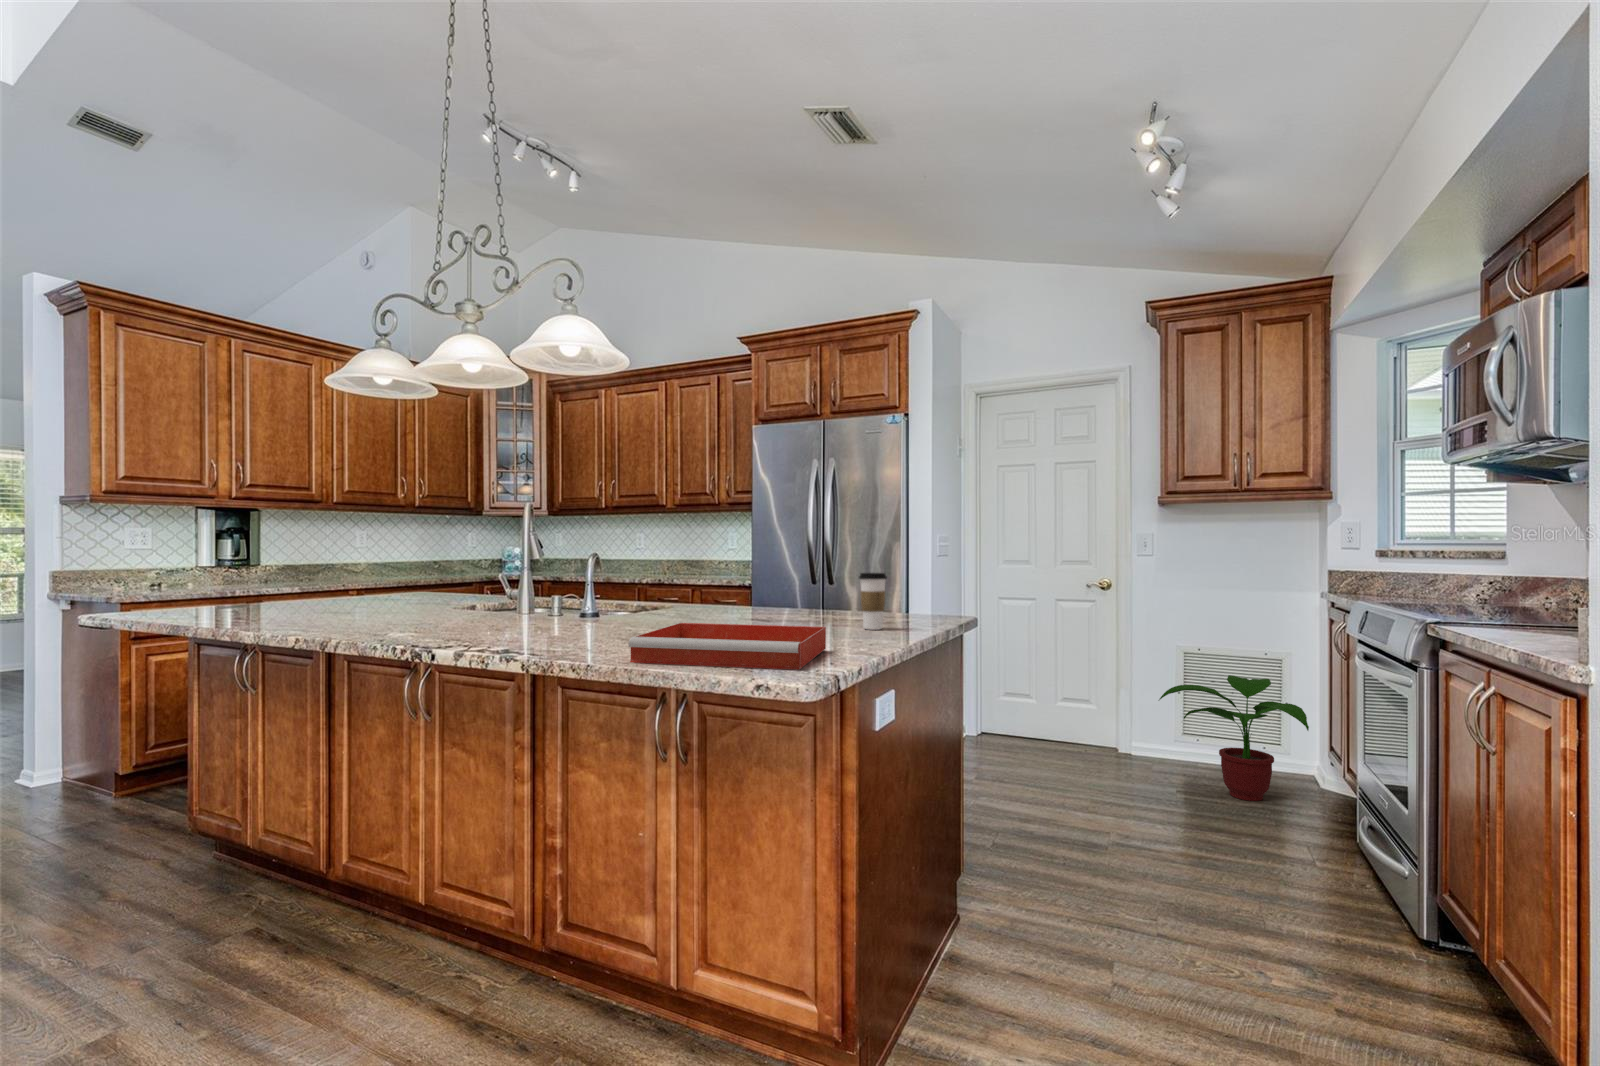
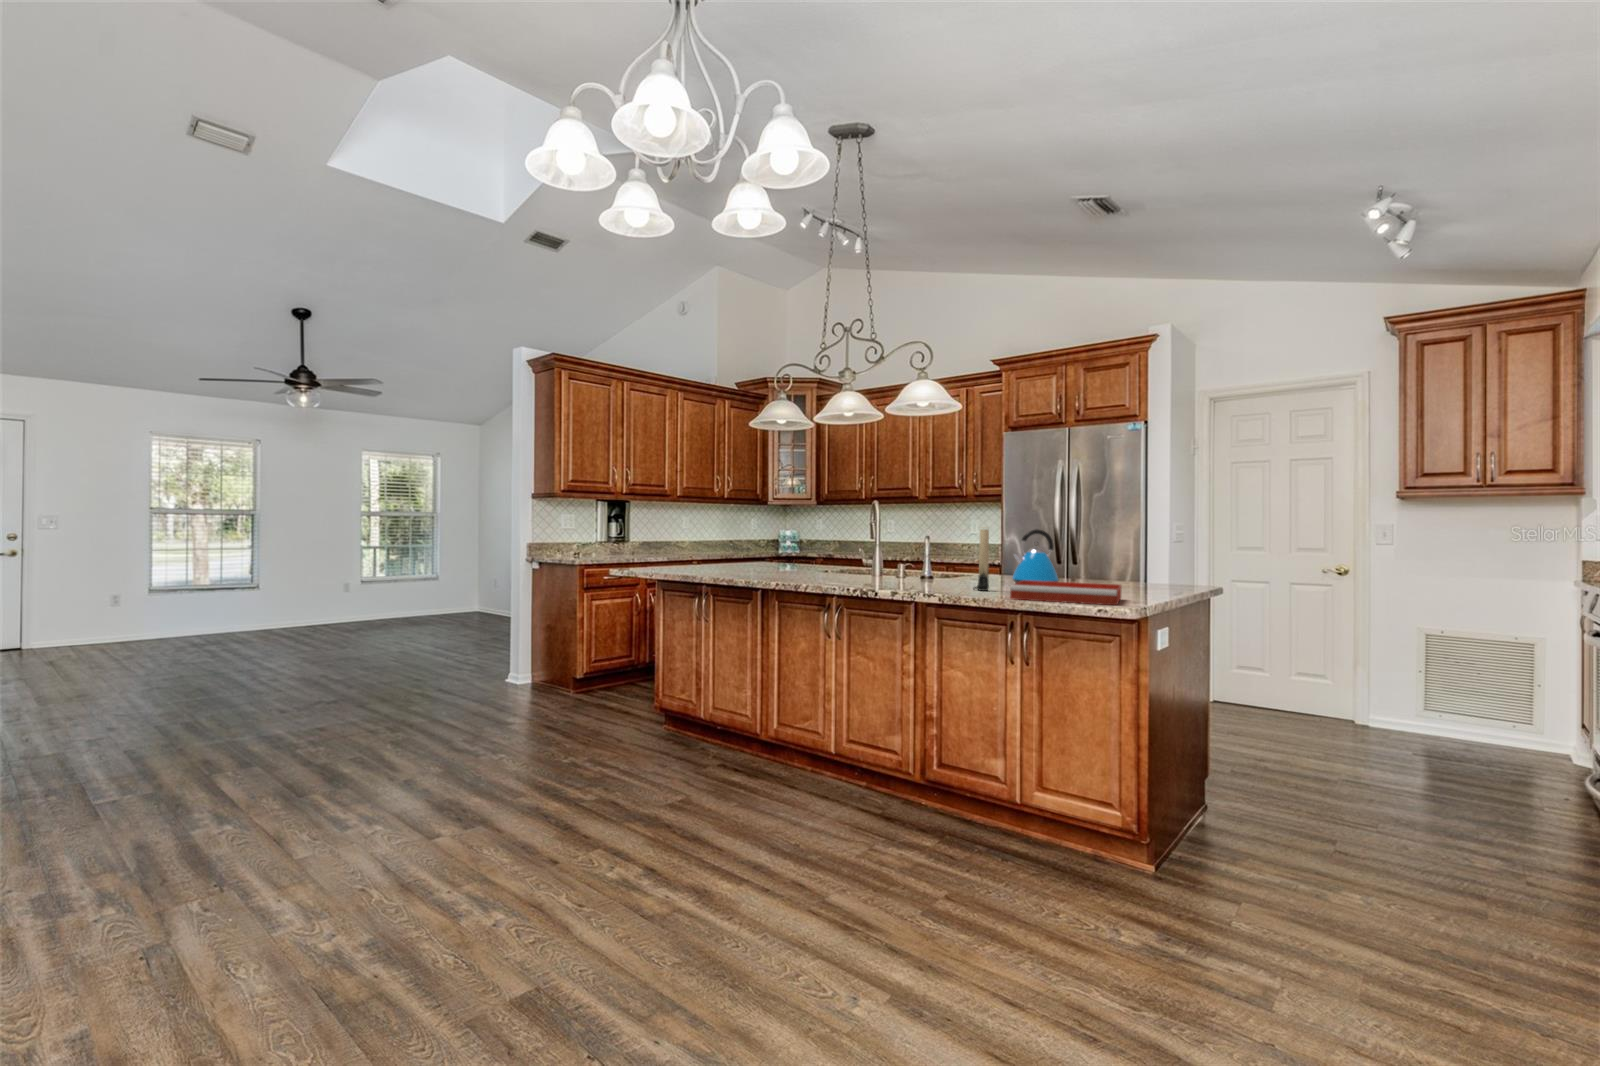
candle: none [614,538,636,640] -> present [974,529,989,591]
kettle: none [701,541,772,626] -> present [1012,529,1059,583]
coffee cup: present [859,573,887,630] -> none [1130,553,1151,592]
potted plant: present [1159,675,1309,801] -> none [1378,652,1522,759]

